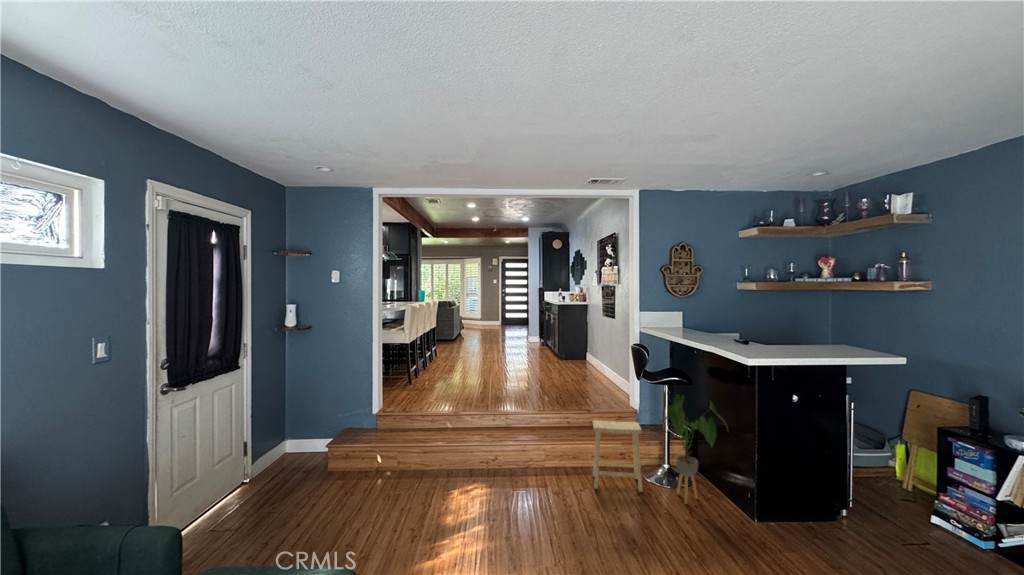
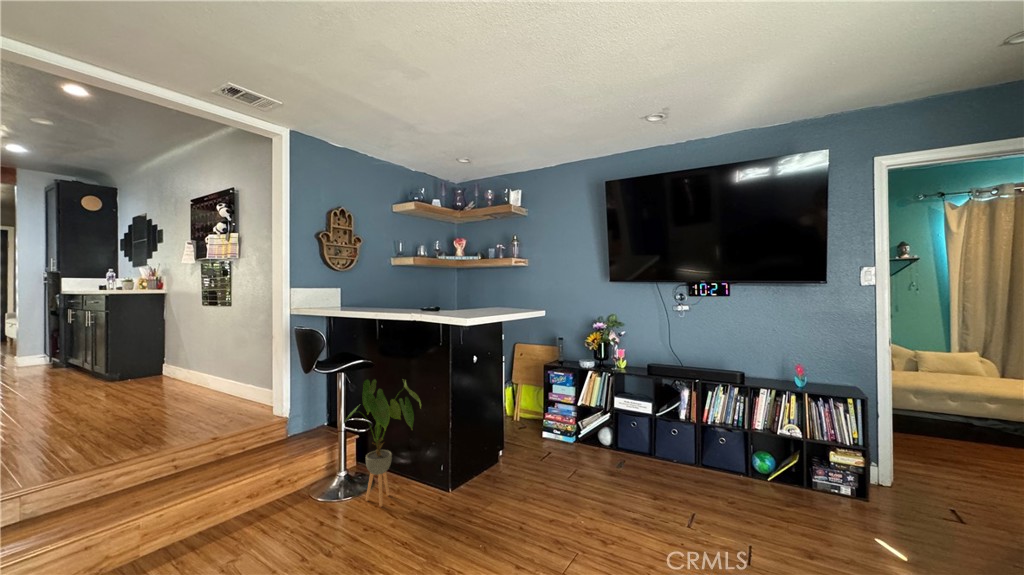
footstool: present [593,420,643,492] -> none [240,429,325,548]

